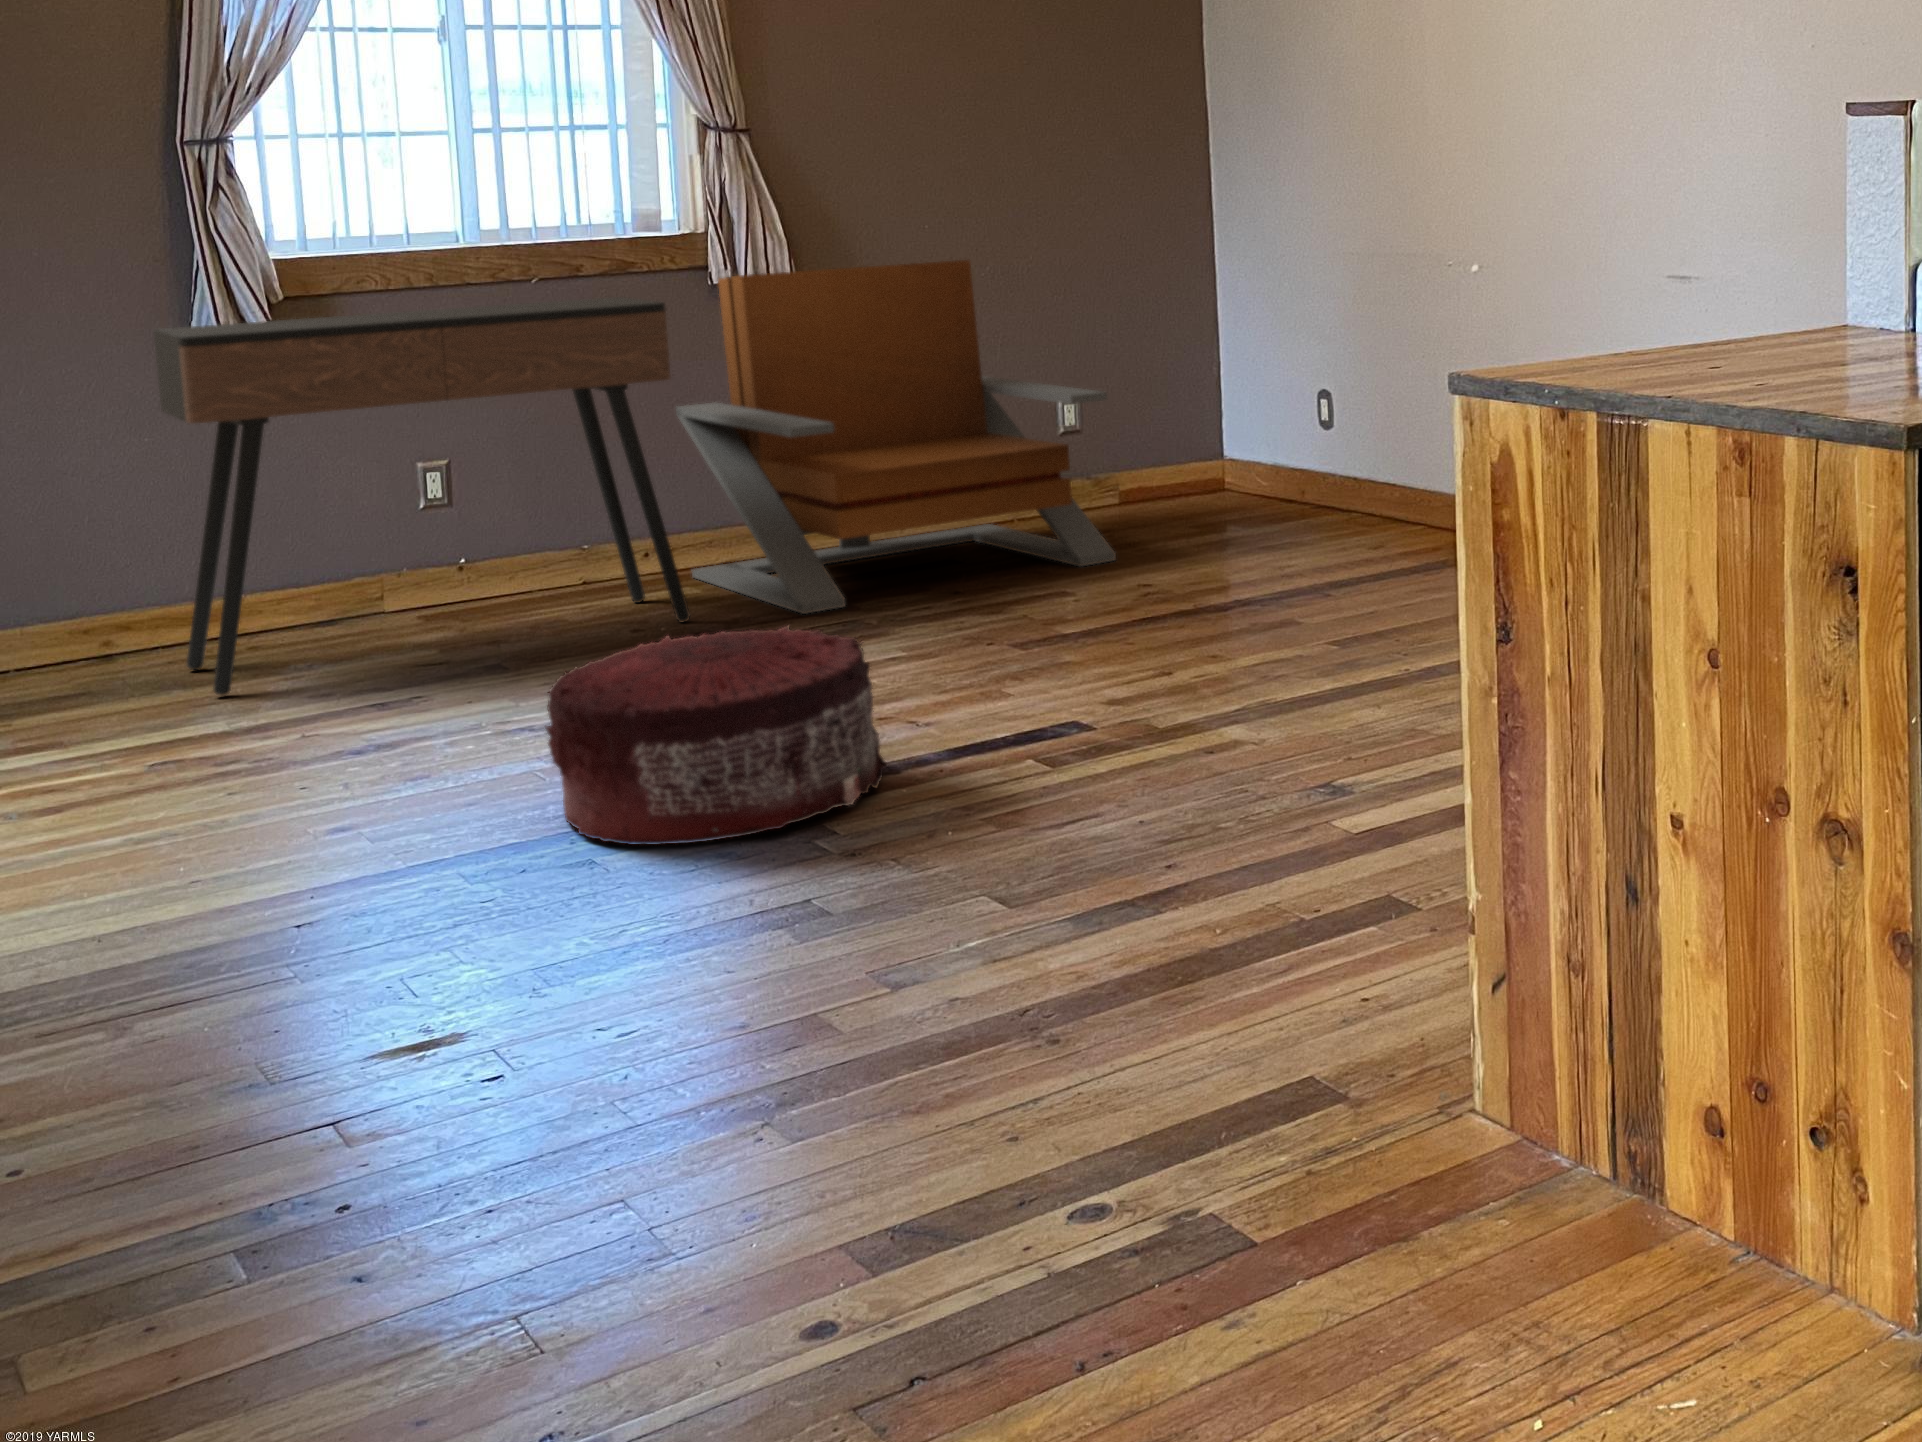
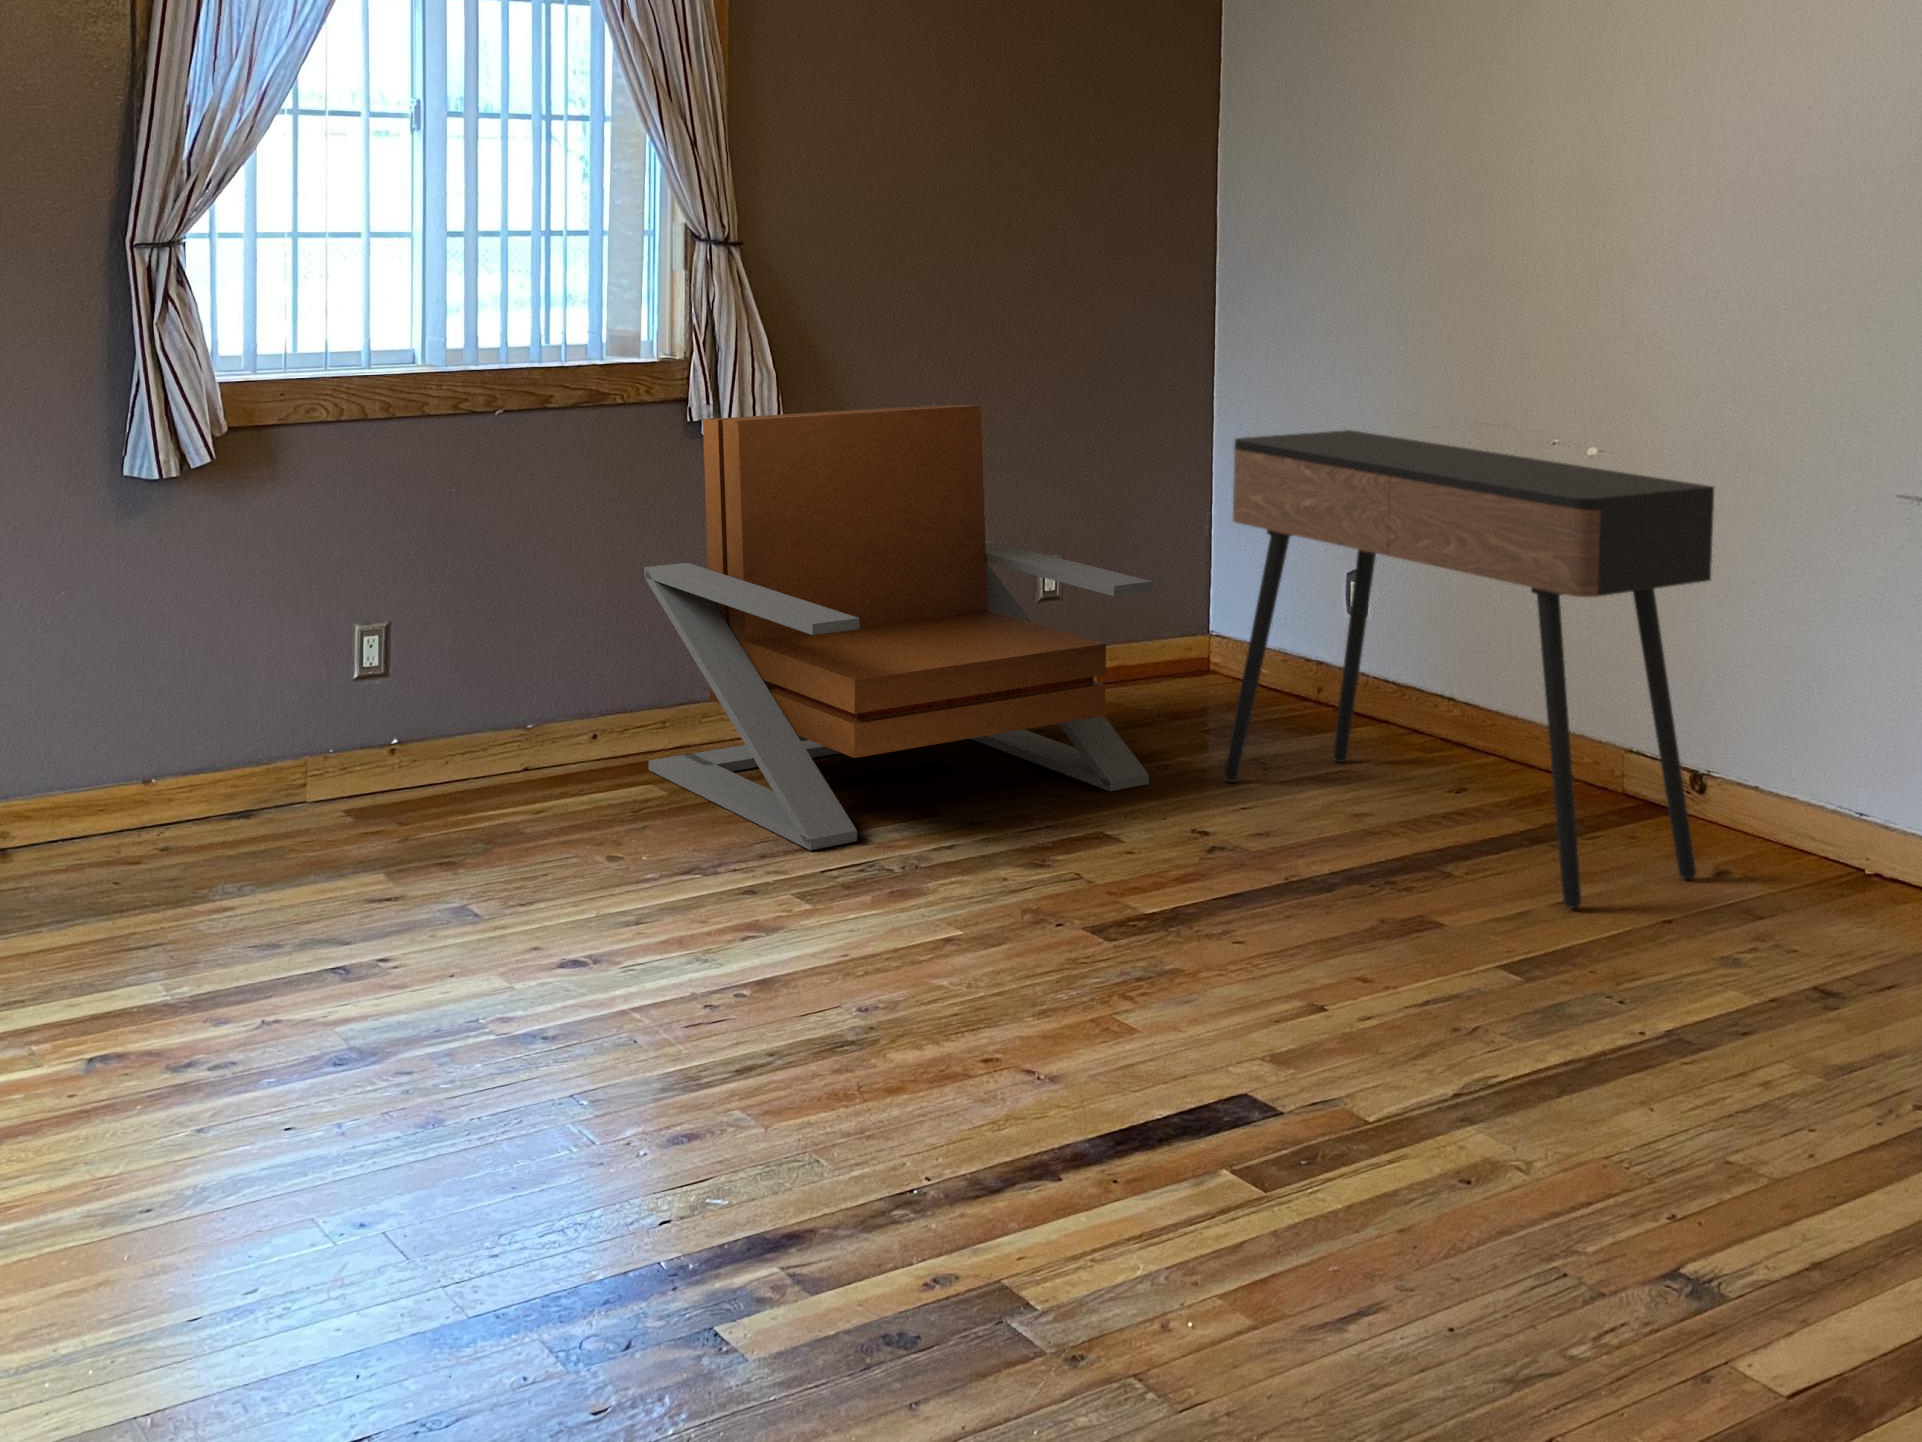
console table: present [153,297,690,696] -> present [1223,430,1714,908]
pouf: present [546,625,889,845] -> none [653,971,1079,1334]

